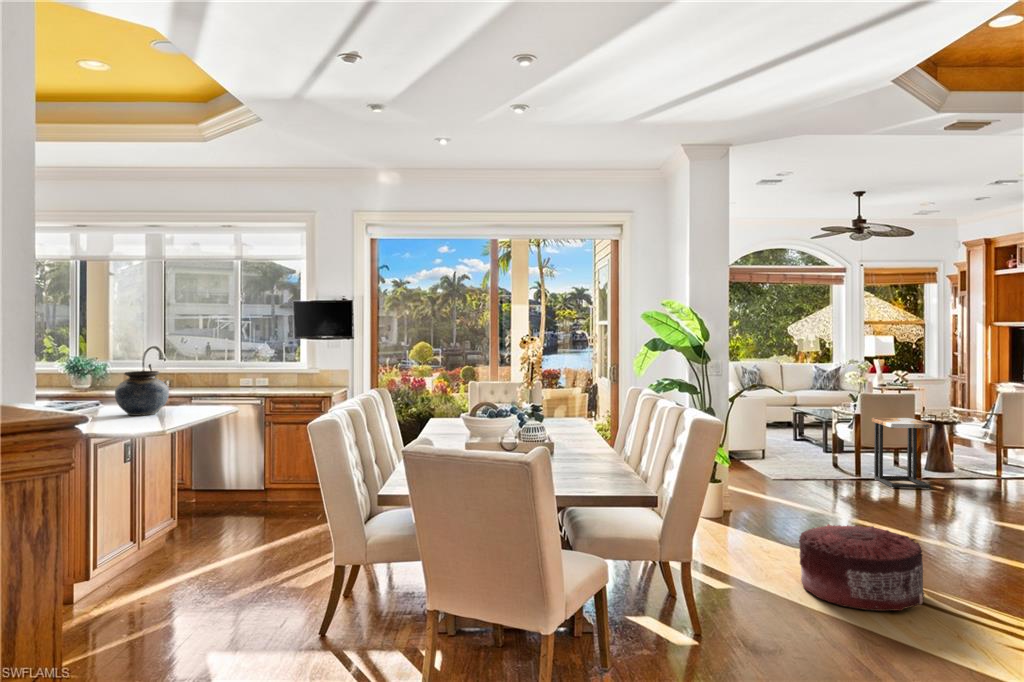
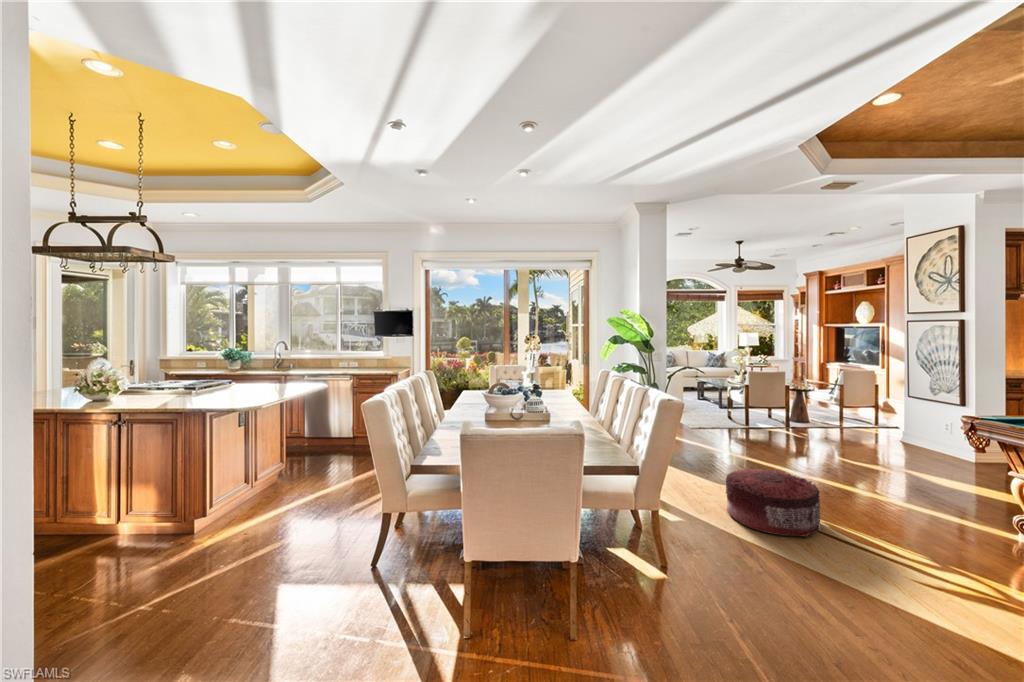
vase: present [115,371,169,416] -> none [241,360,280,391]
side table: present [872,418,932,489] -> none [756,387,798,435]

